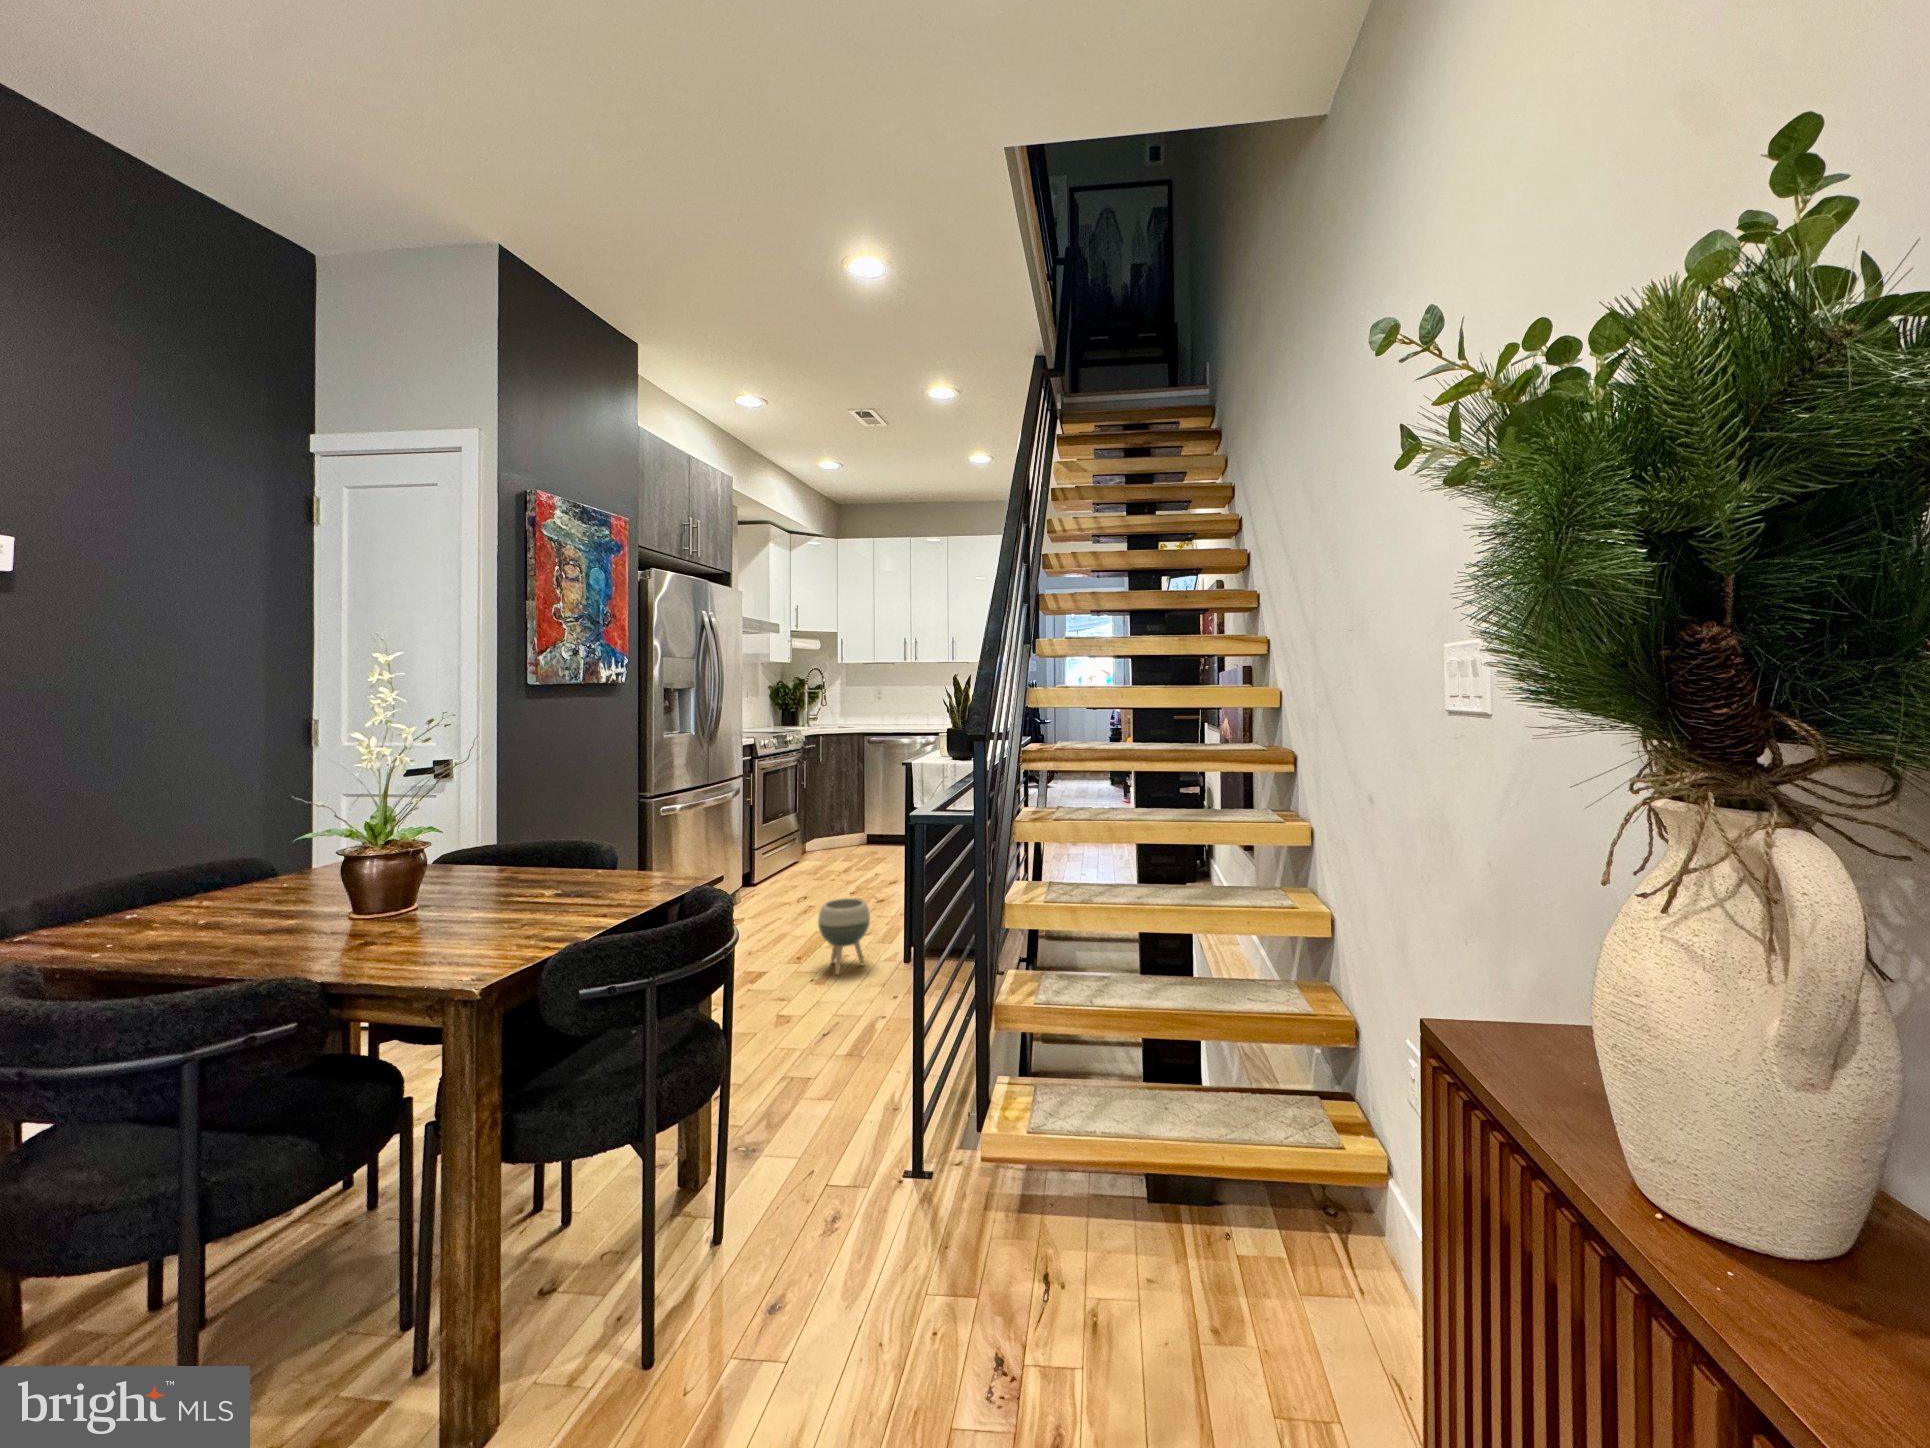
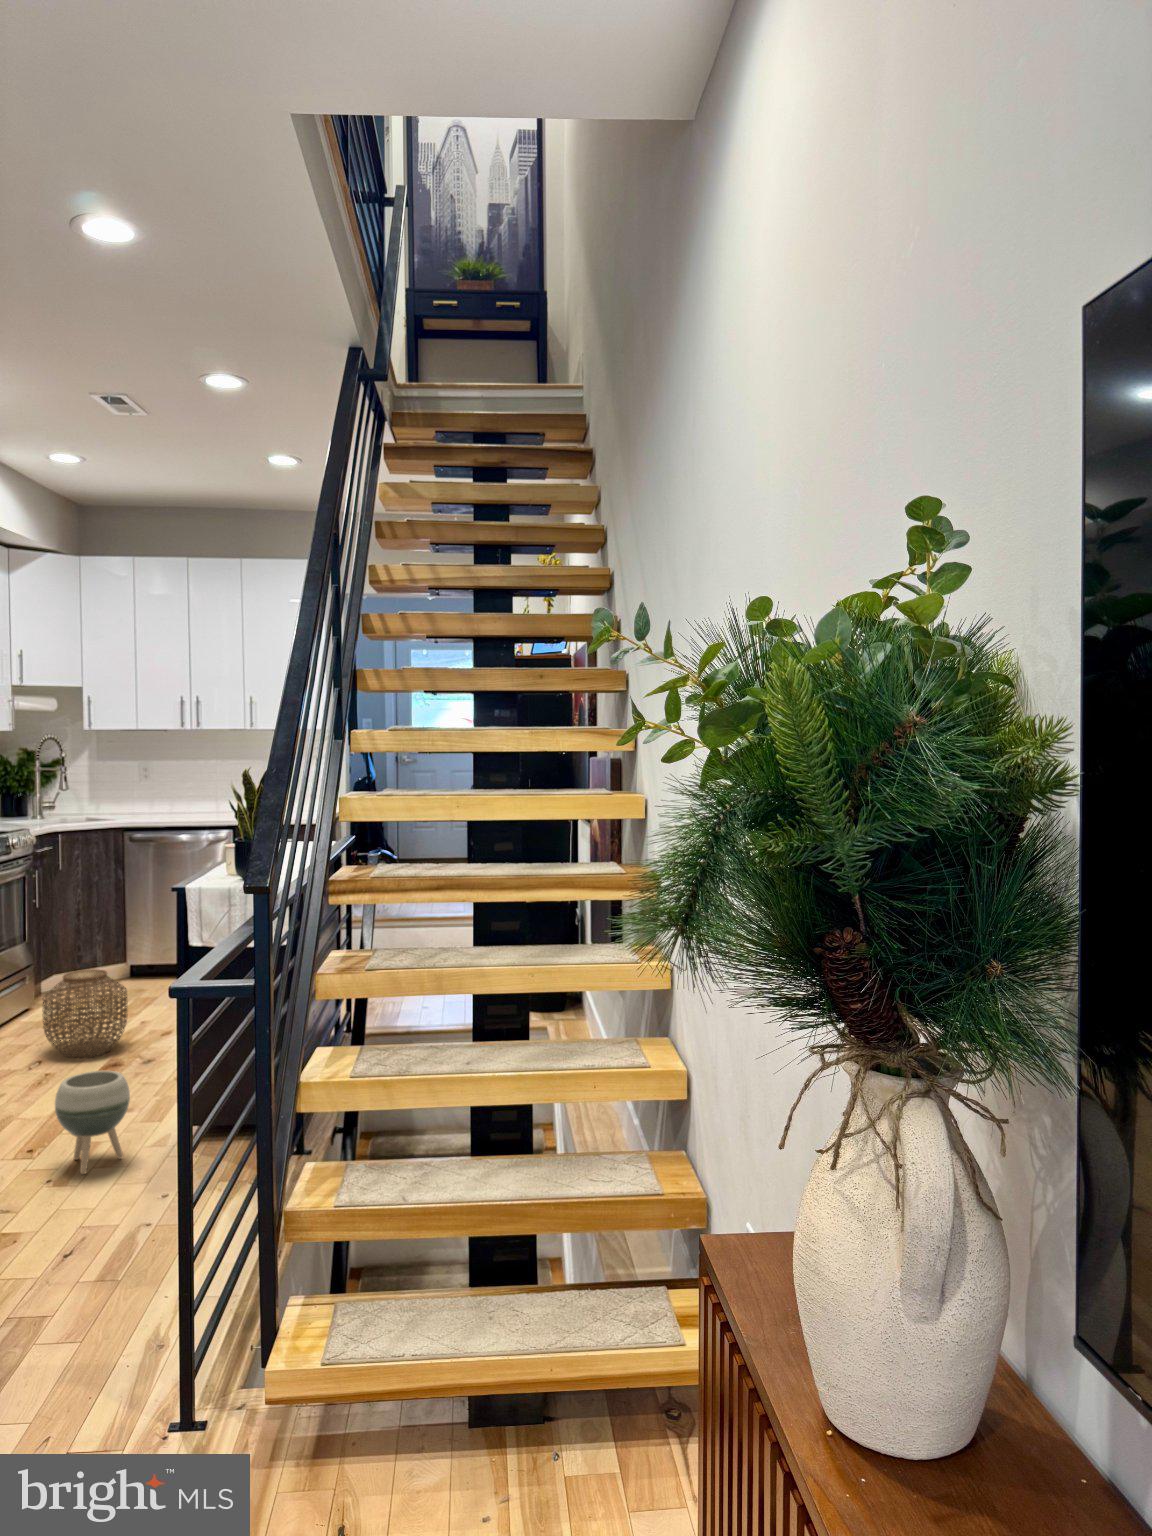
woven basket: none [809,830,867,894] -> present [43,969,128,1058]

